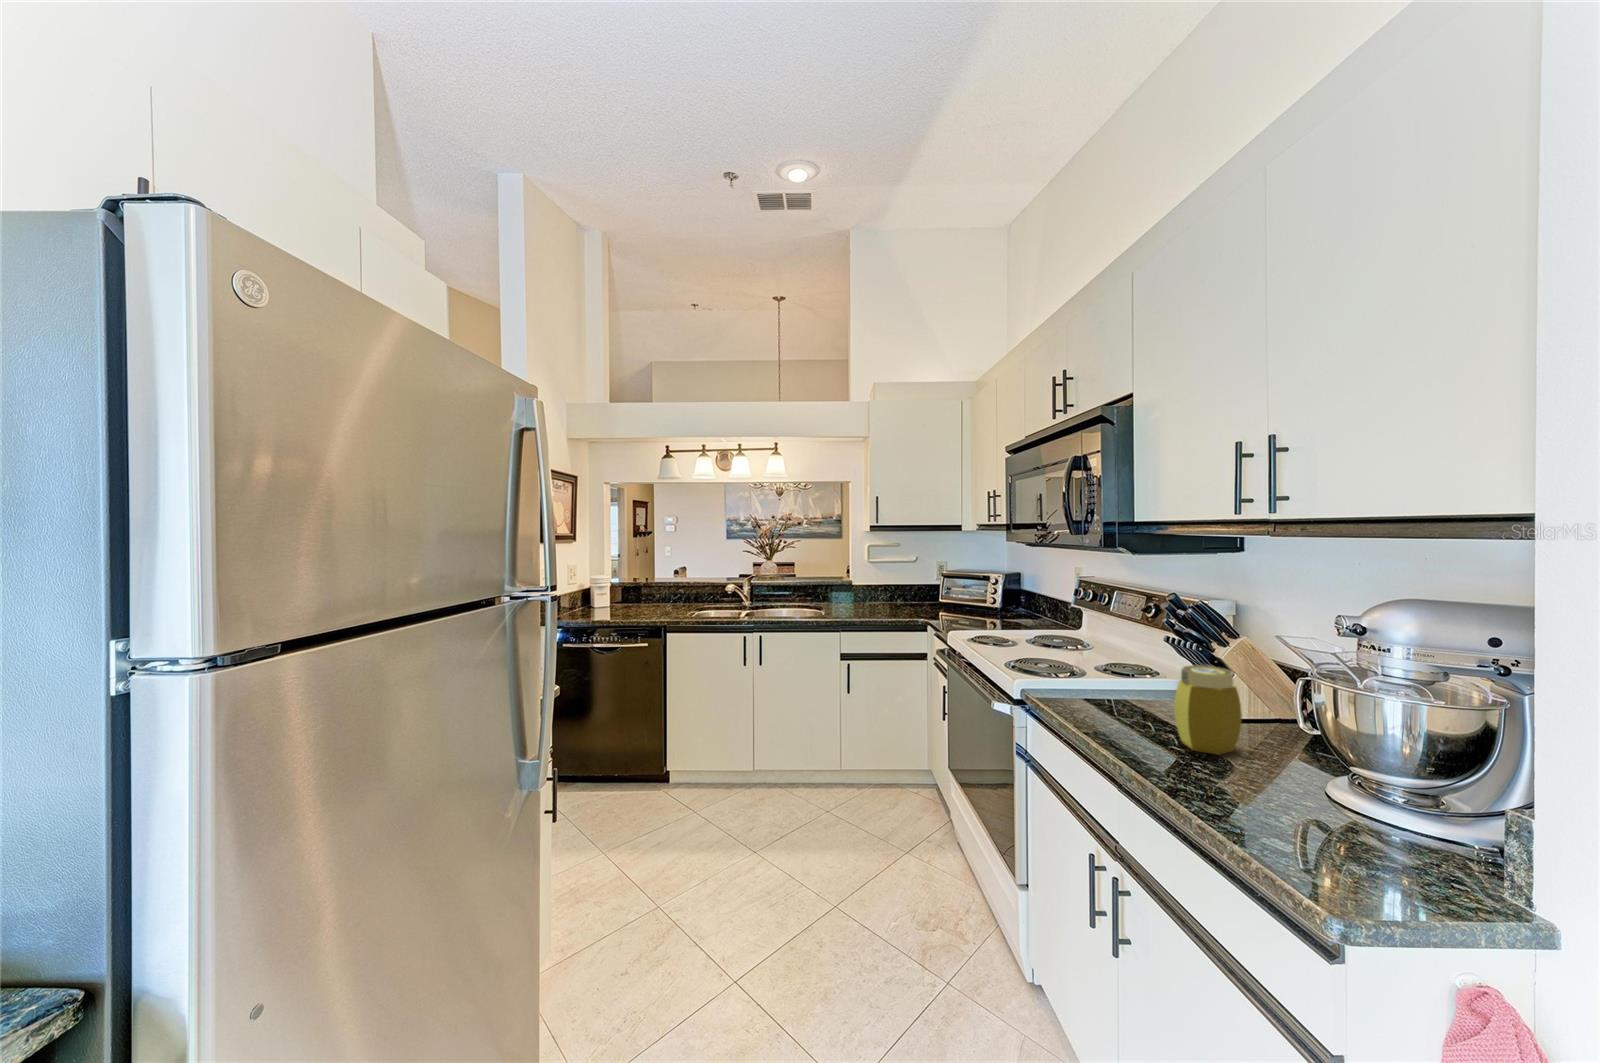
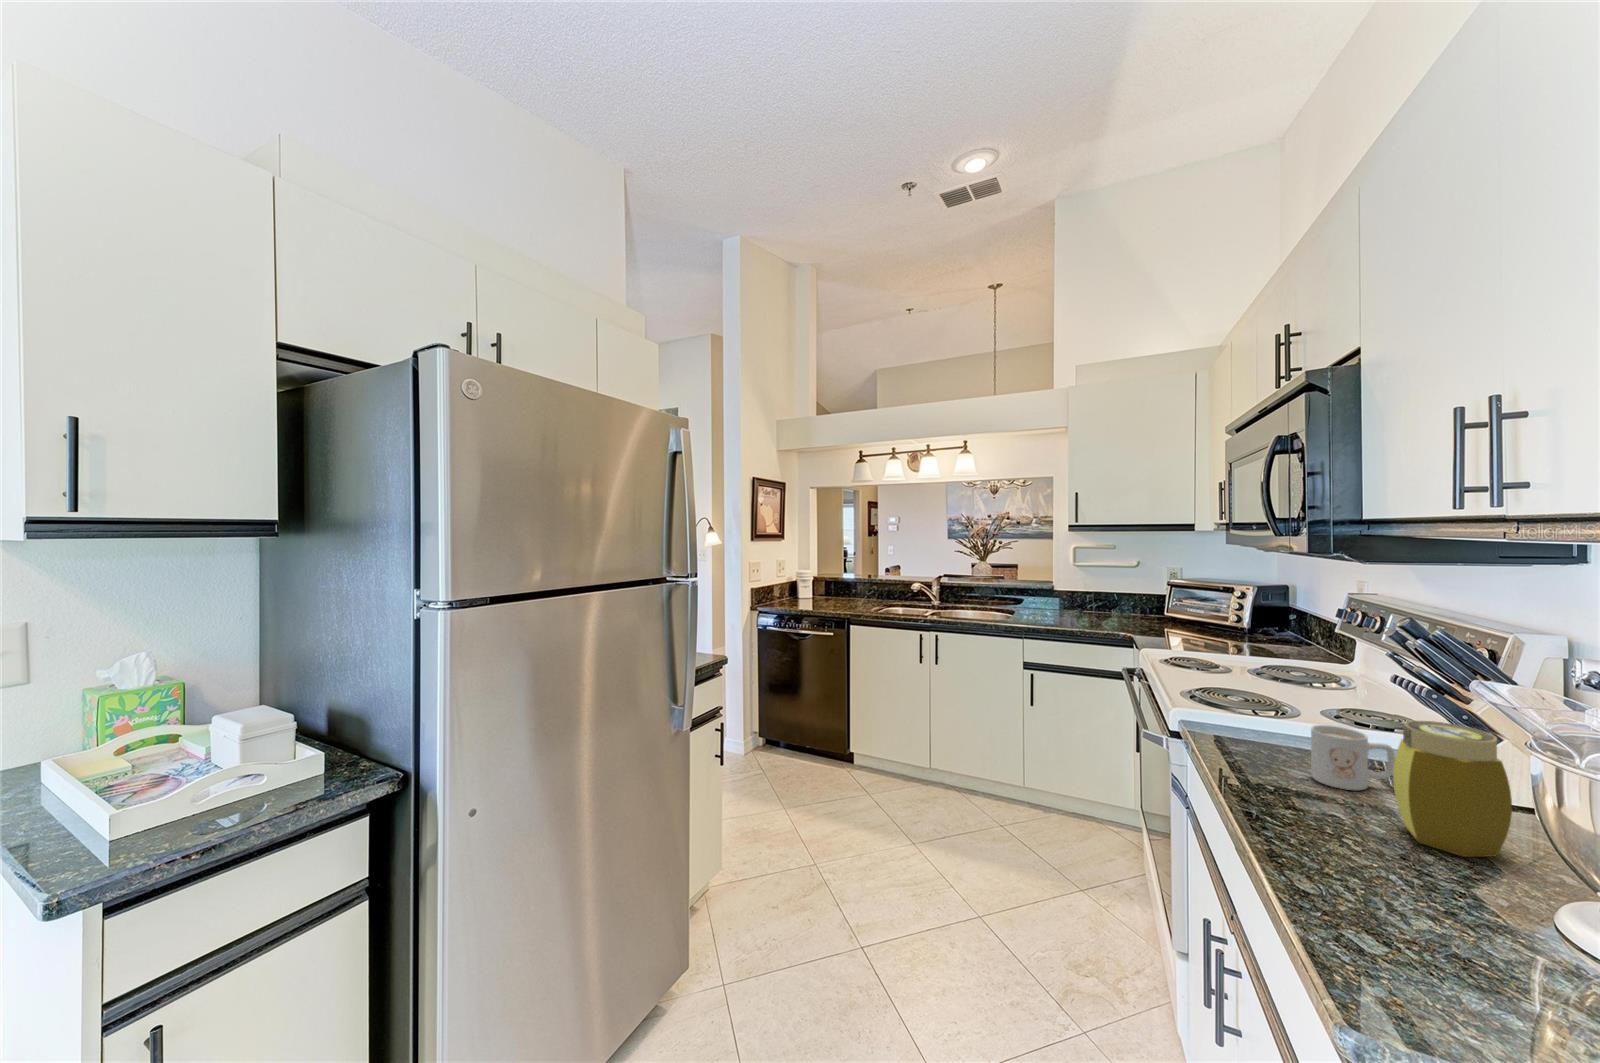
mug: none [1112,678,1163,723] -> present [1311,725,1395,790]

